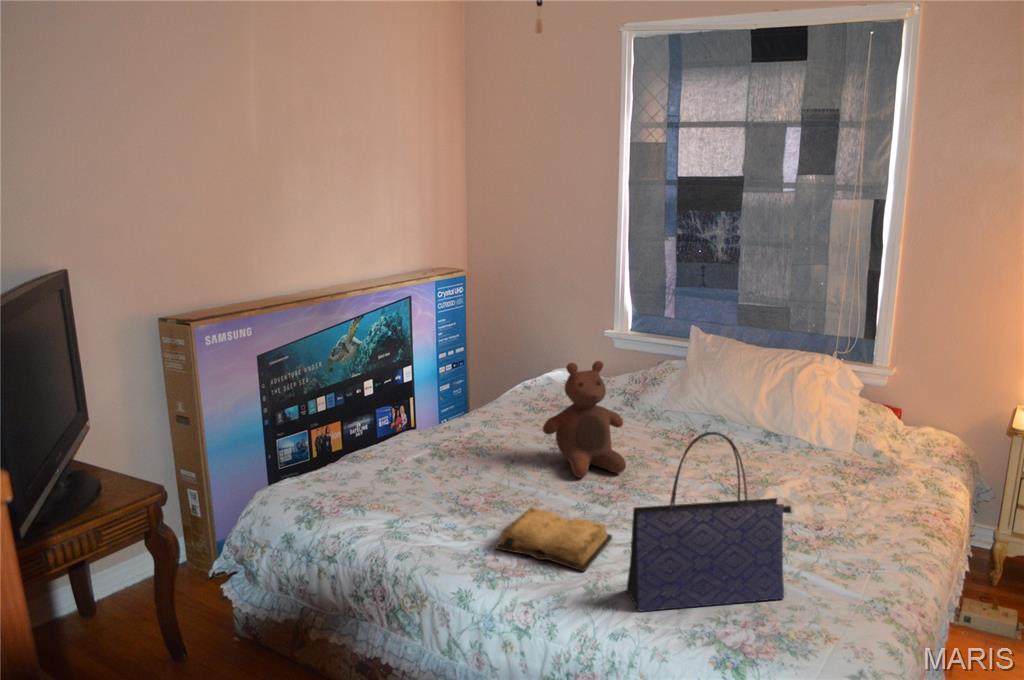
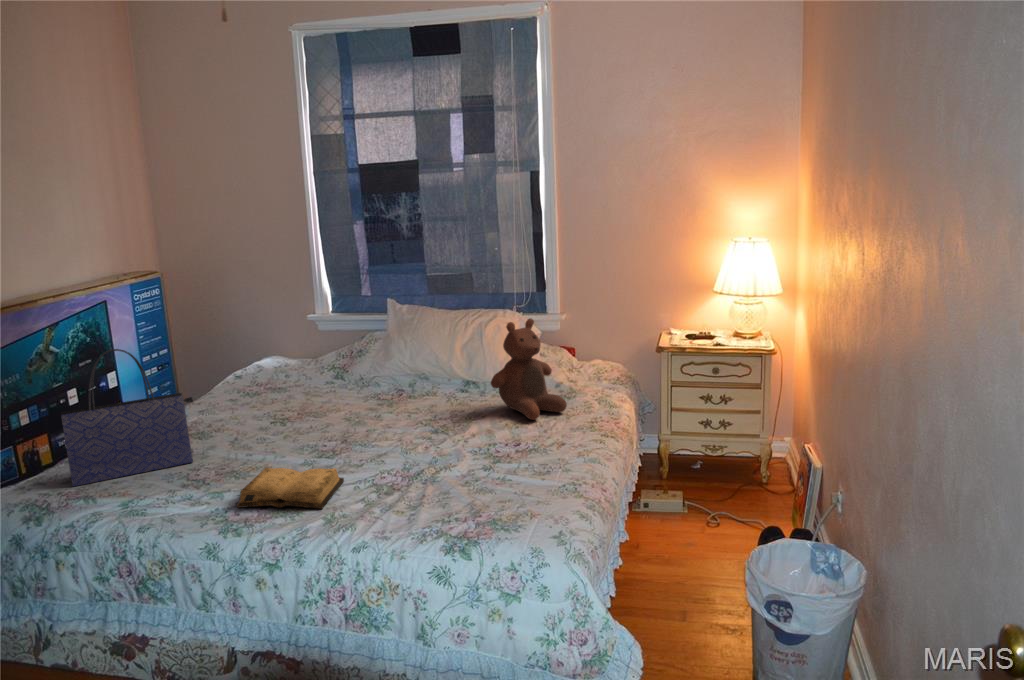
stuffed bear: present [543,361,626,478] -> present [491,318,567,420]
tote bag: present [626,432,792,611] -> present [61,349,193,486]

